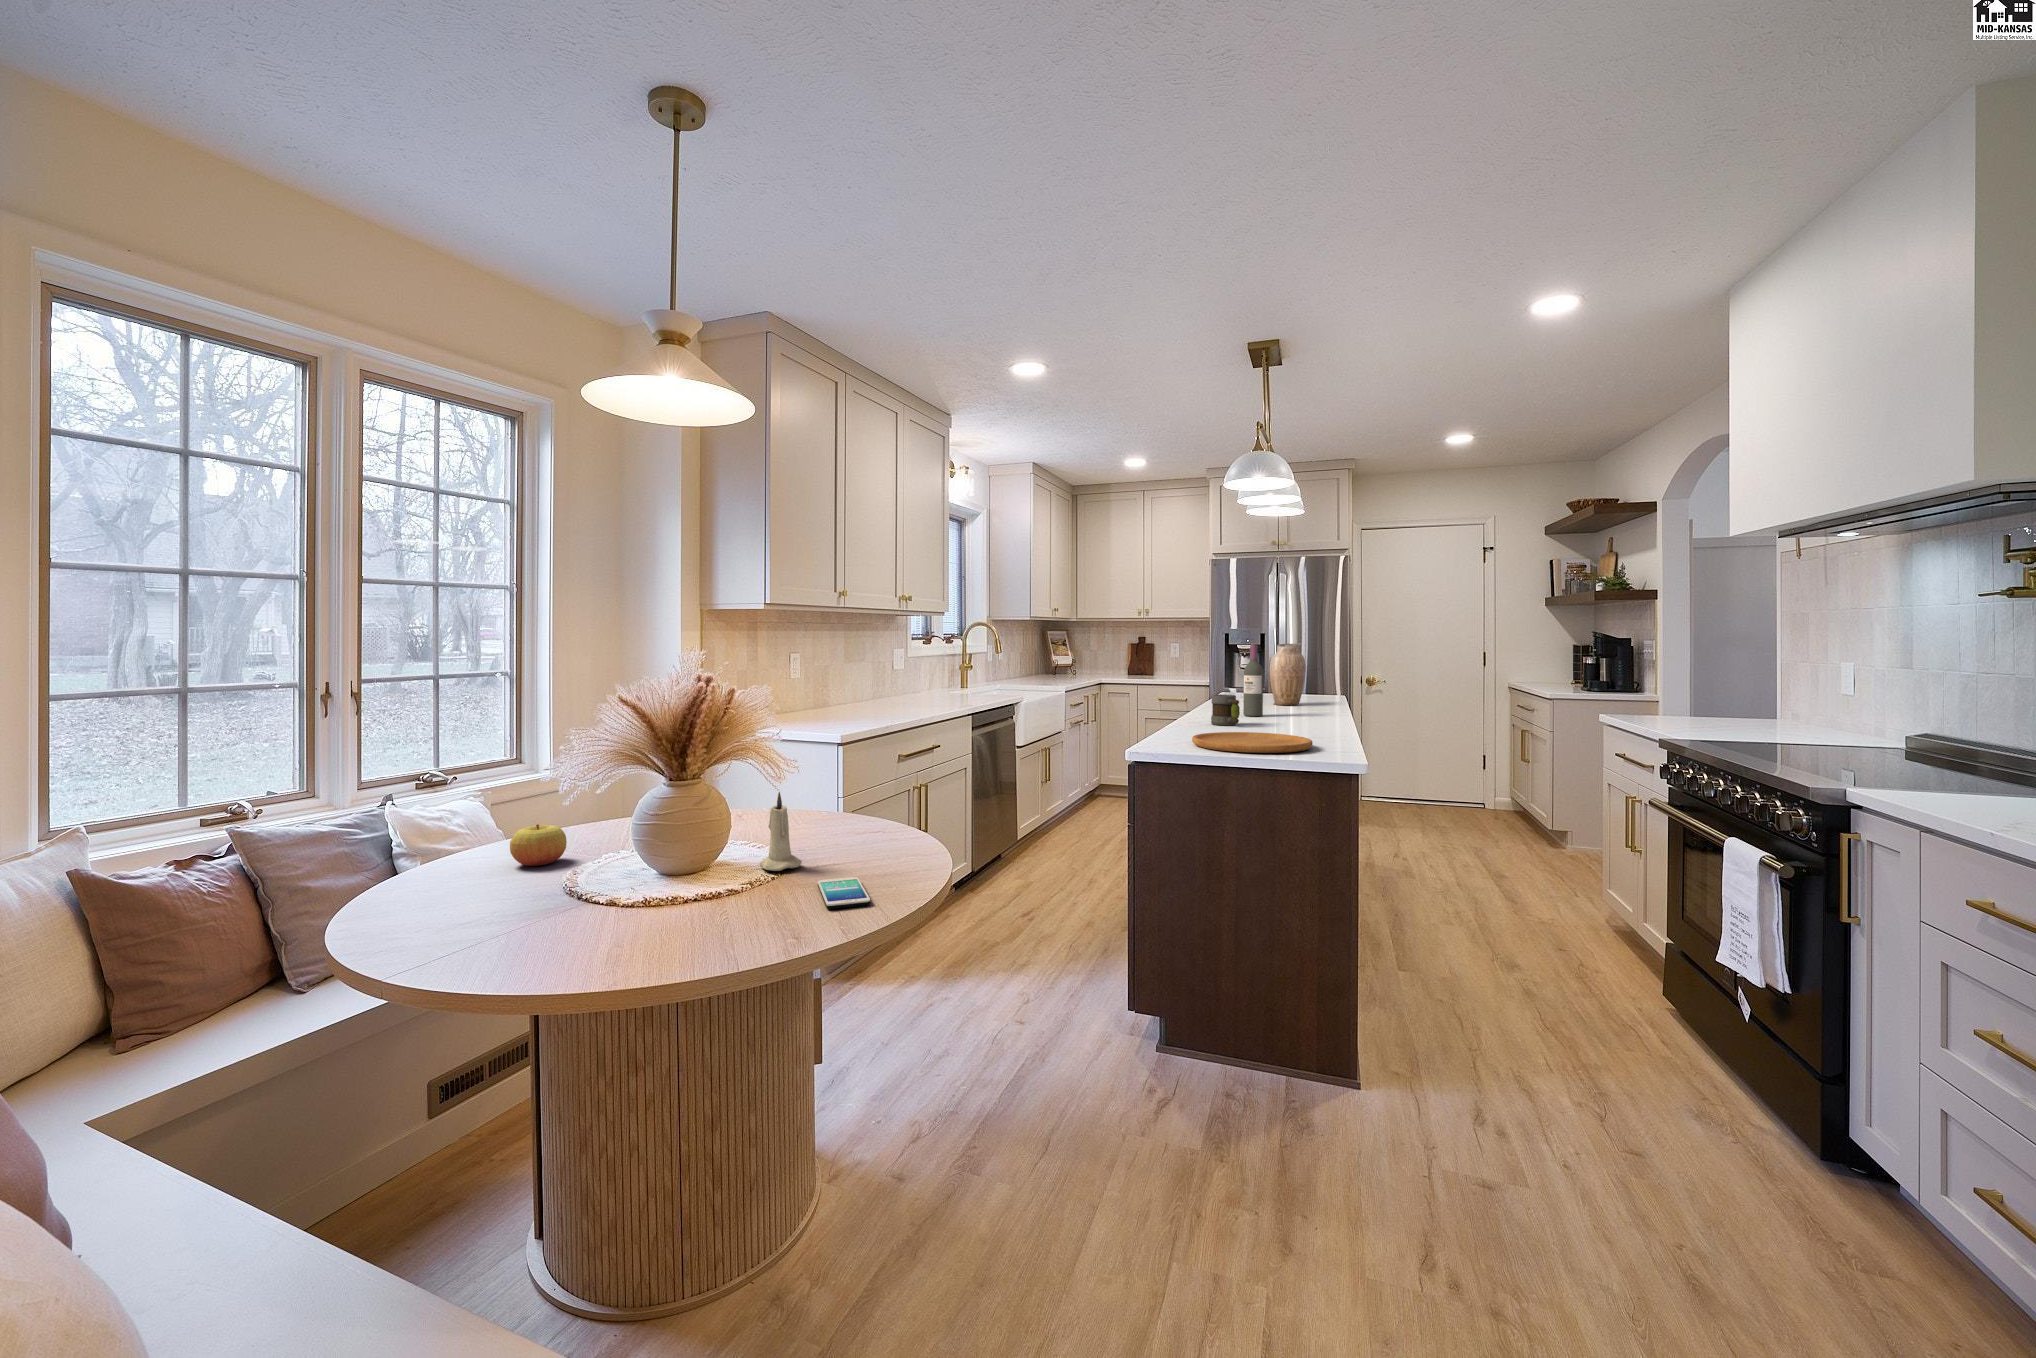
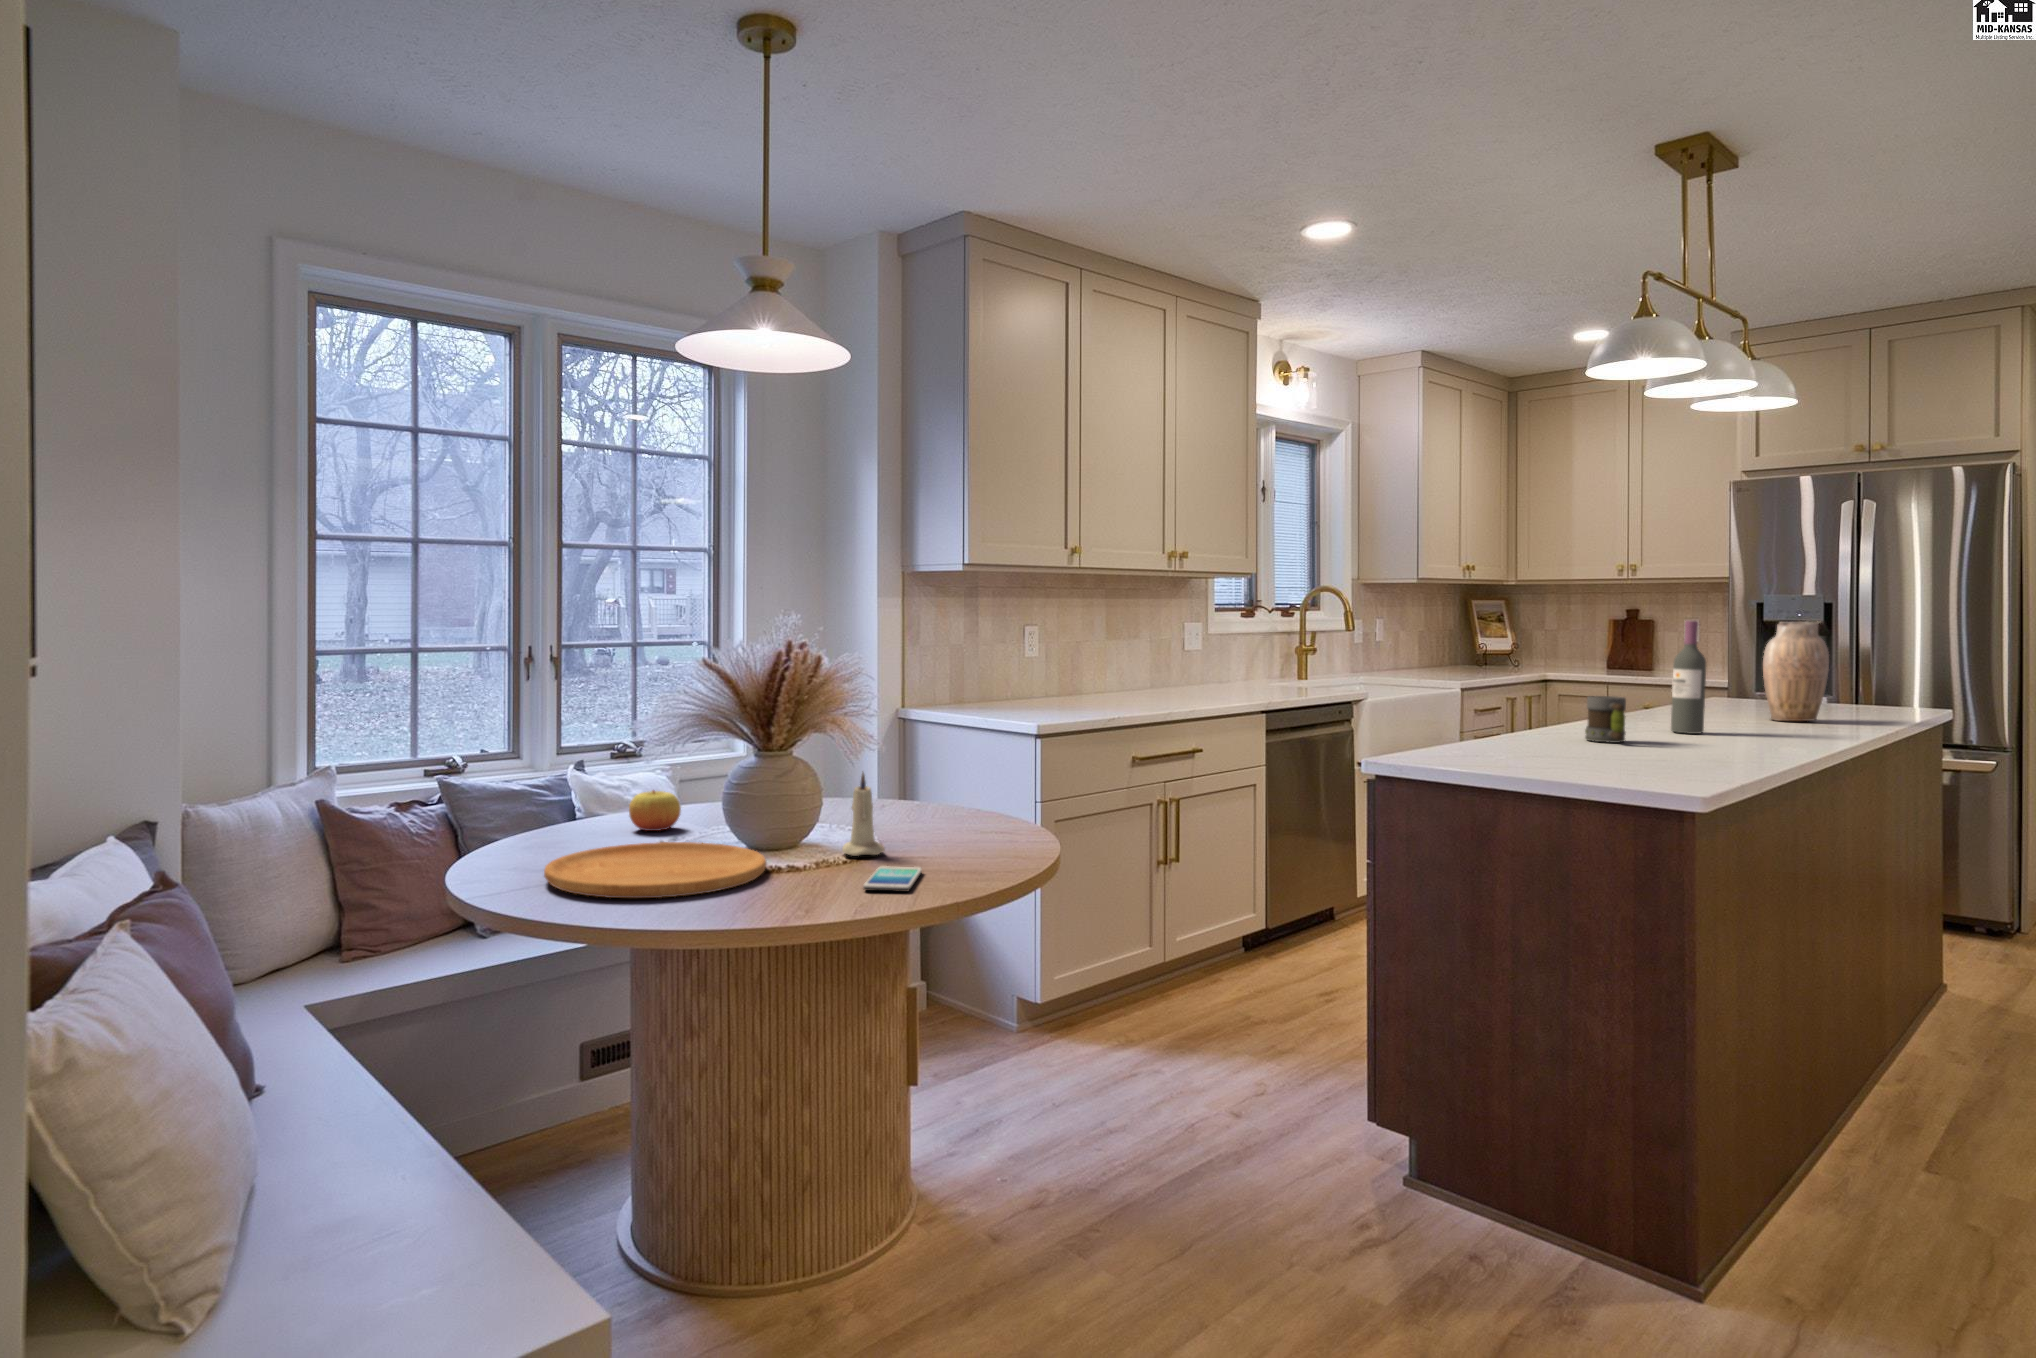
cutting board: present [1192,732,1312,753] -> present [544,842,767,898]

